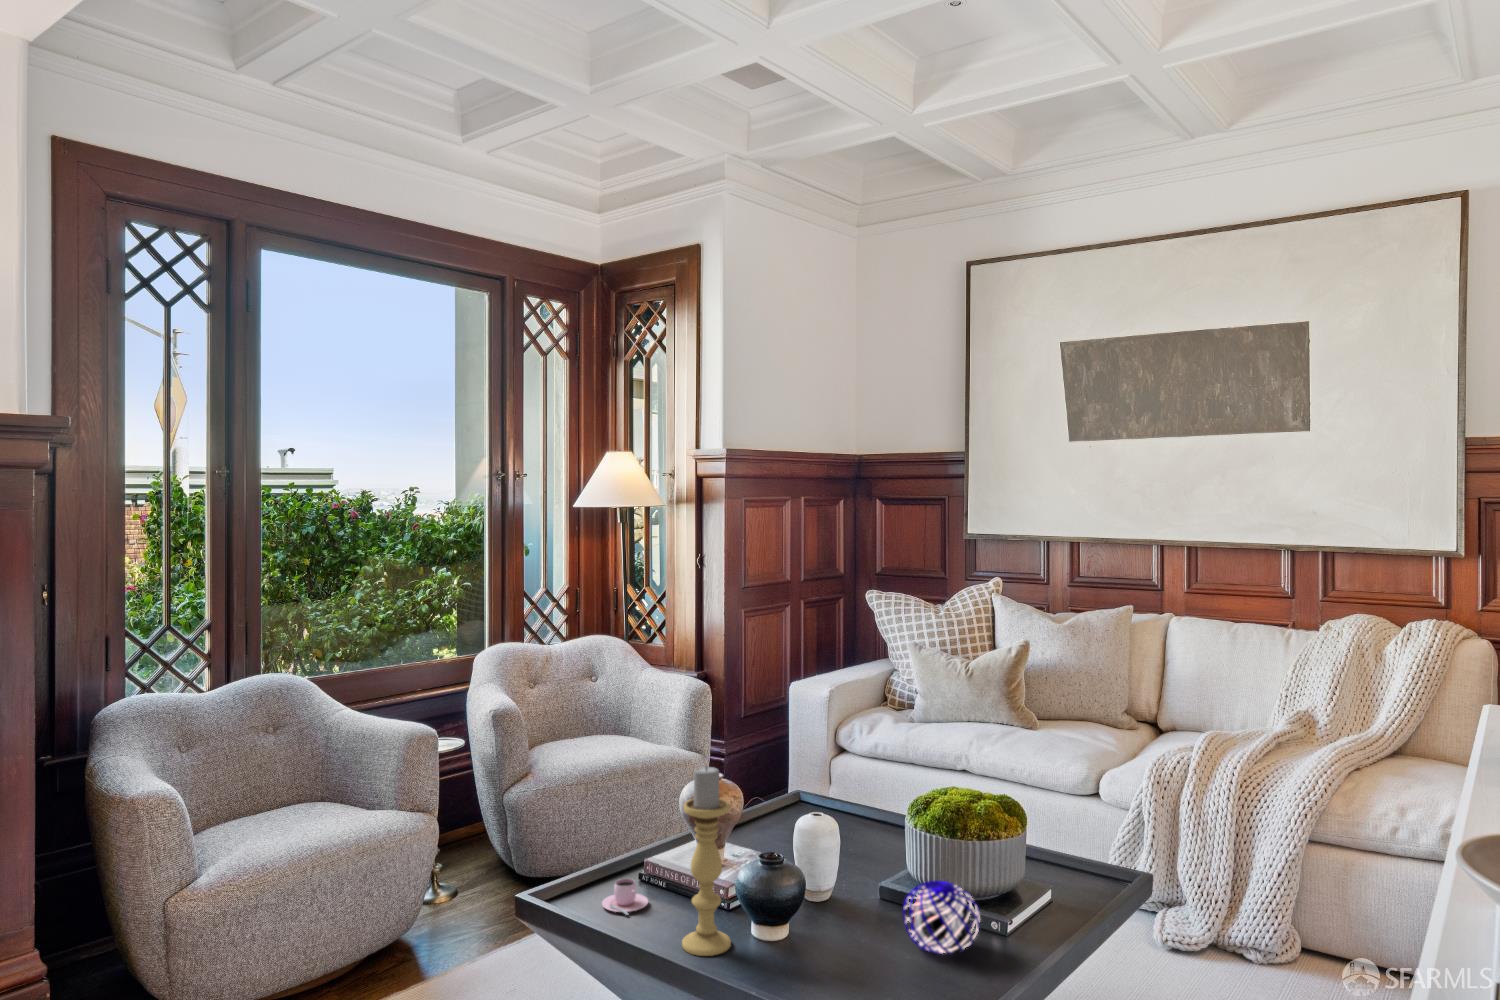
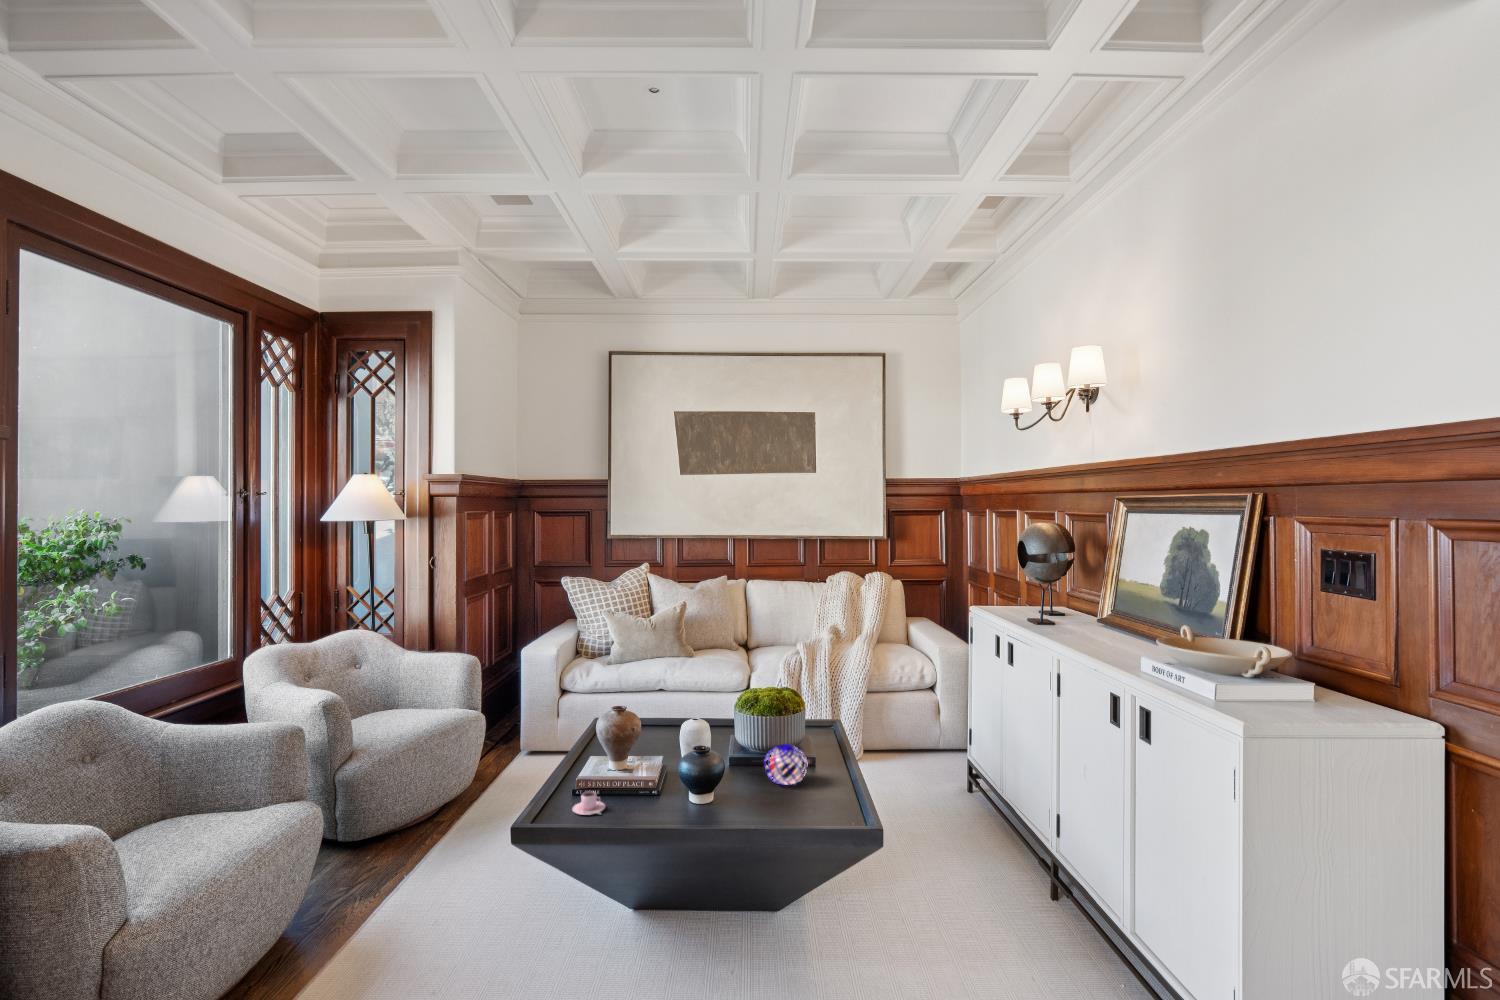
candle holder: present [682,766,731,956] -> none [656,700,687,823]

